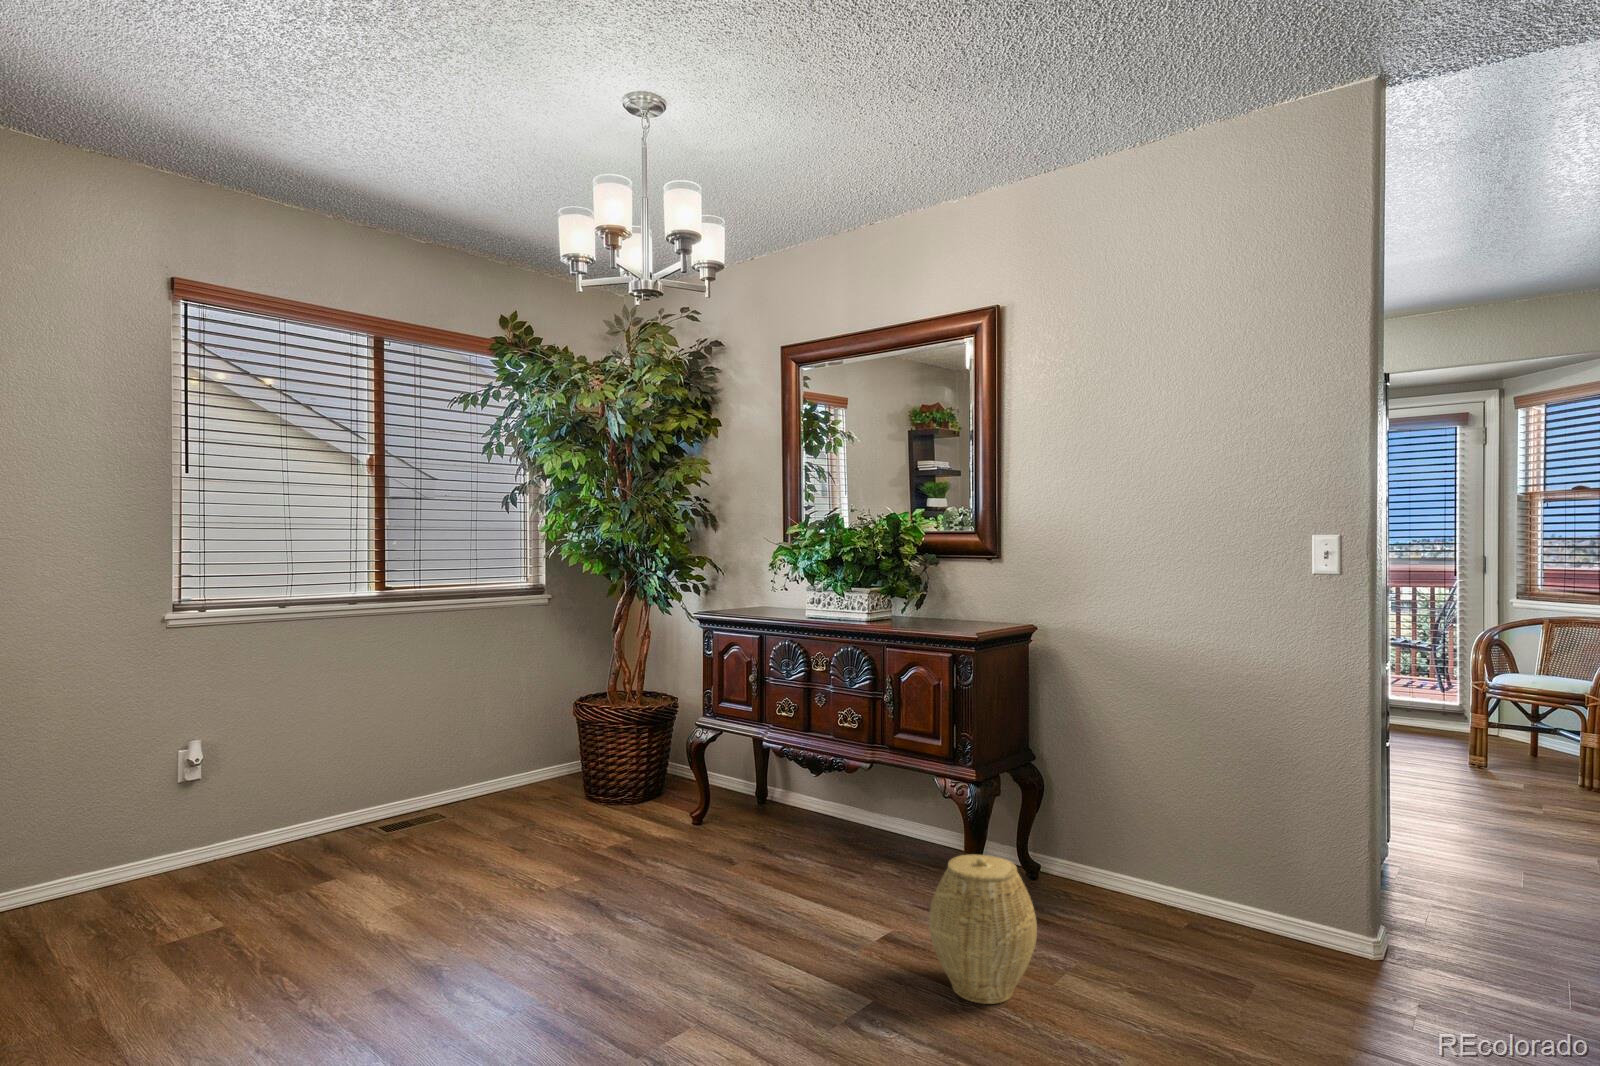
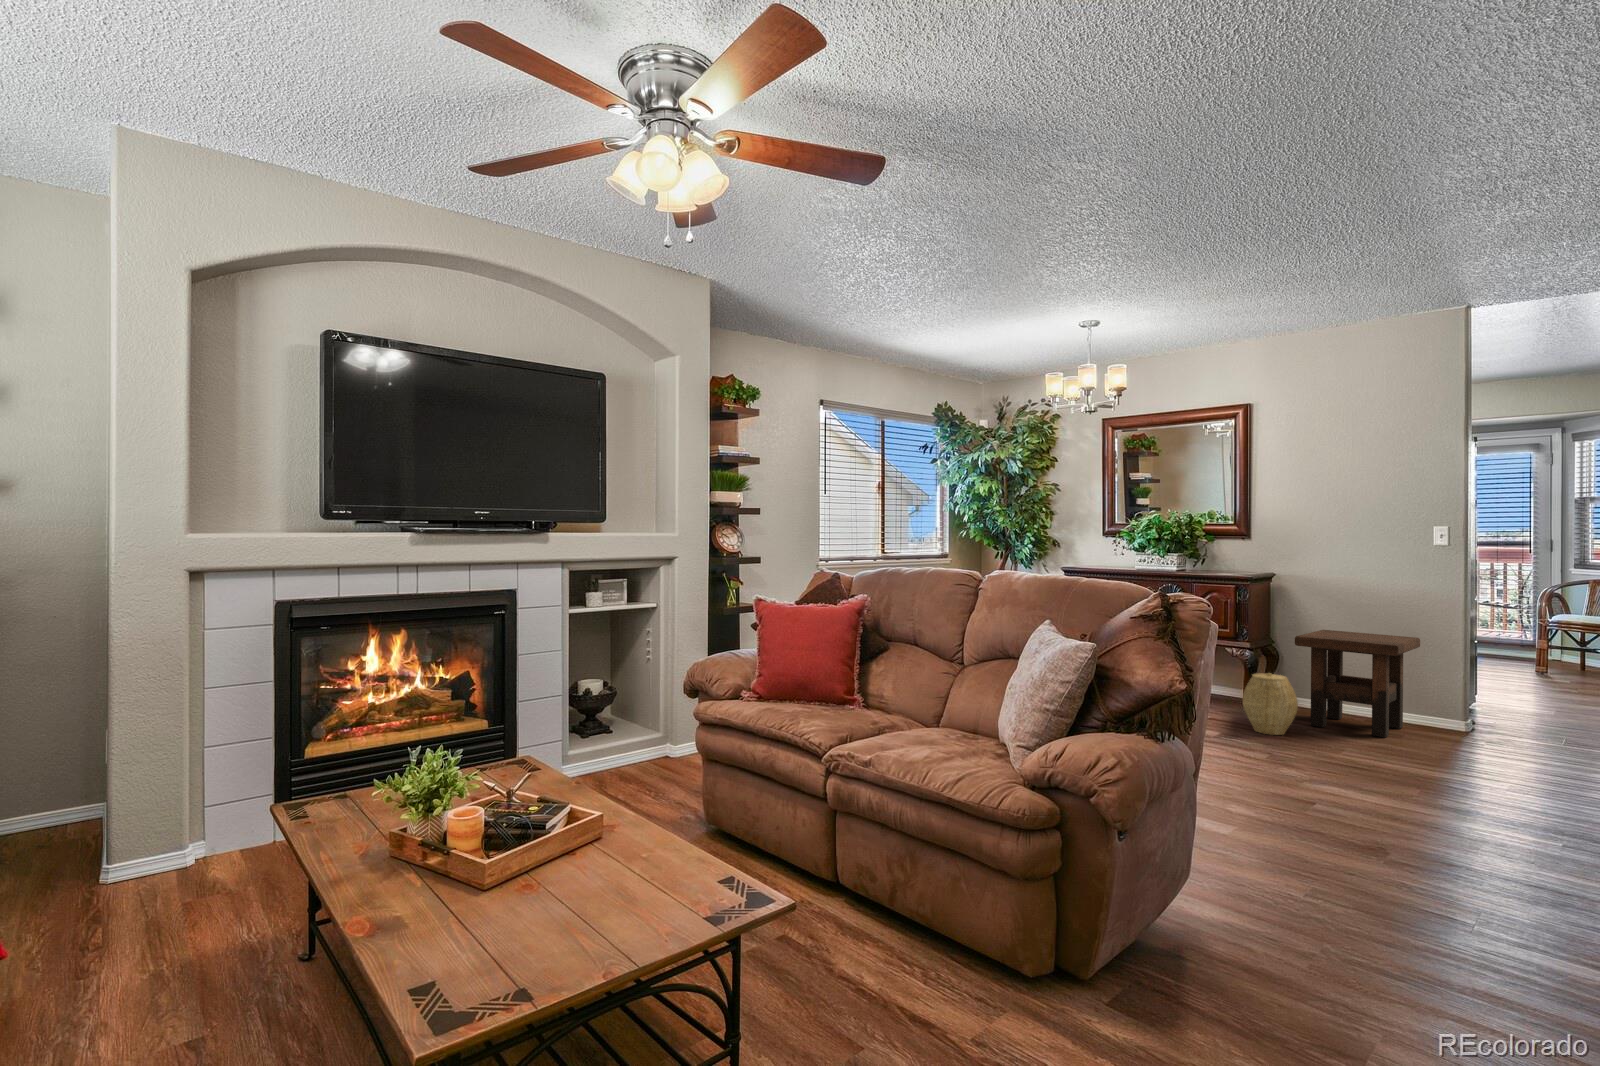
side table: none [1045,740,1289,999] -> present [1295,630,1420,738]

